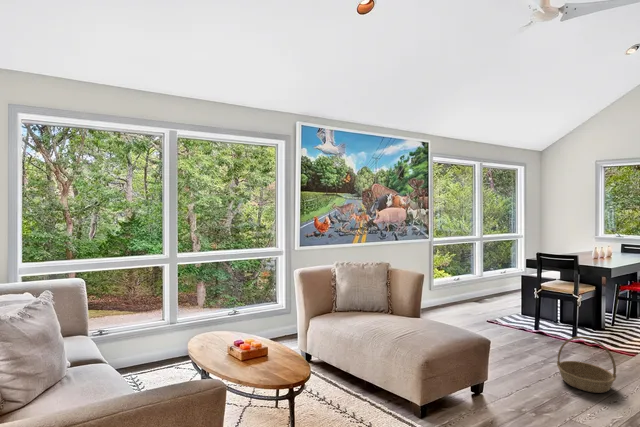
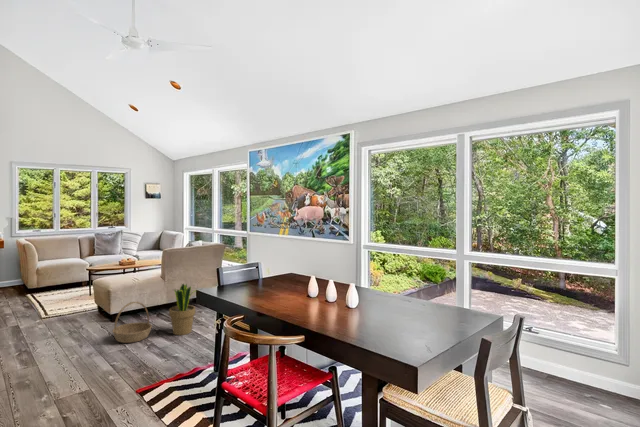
potted plant: none [517,298,554,362] -> present [169,284,196,335]

